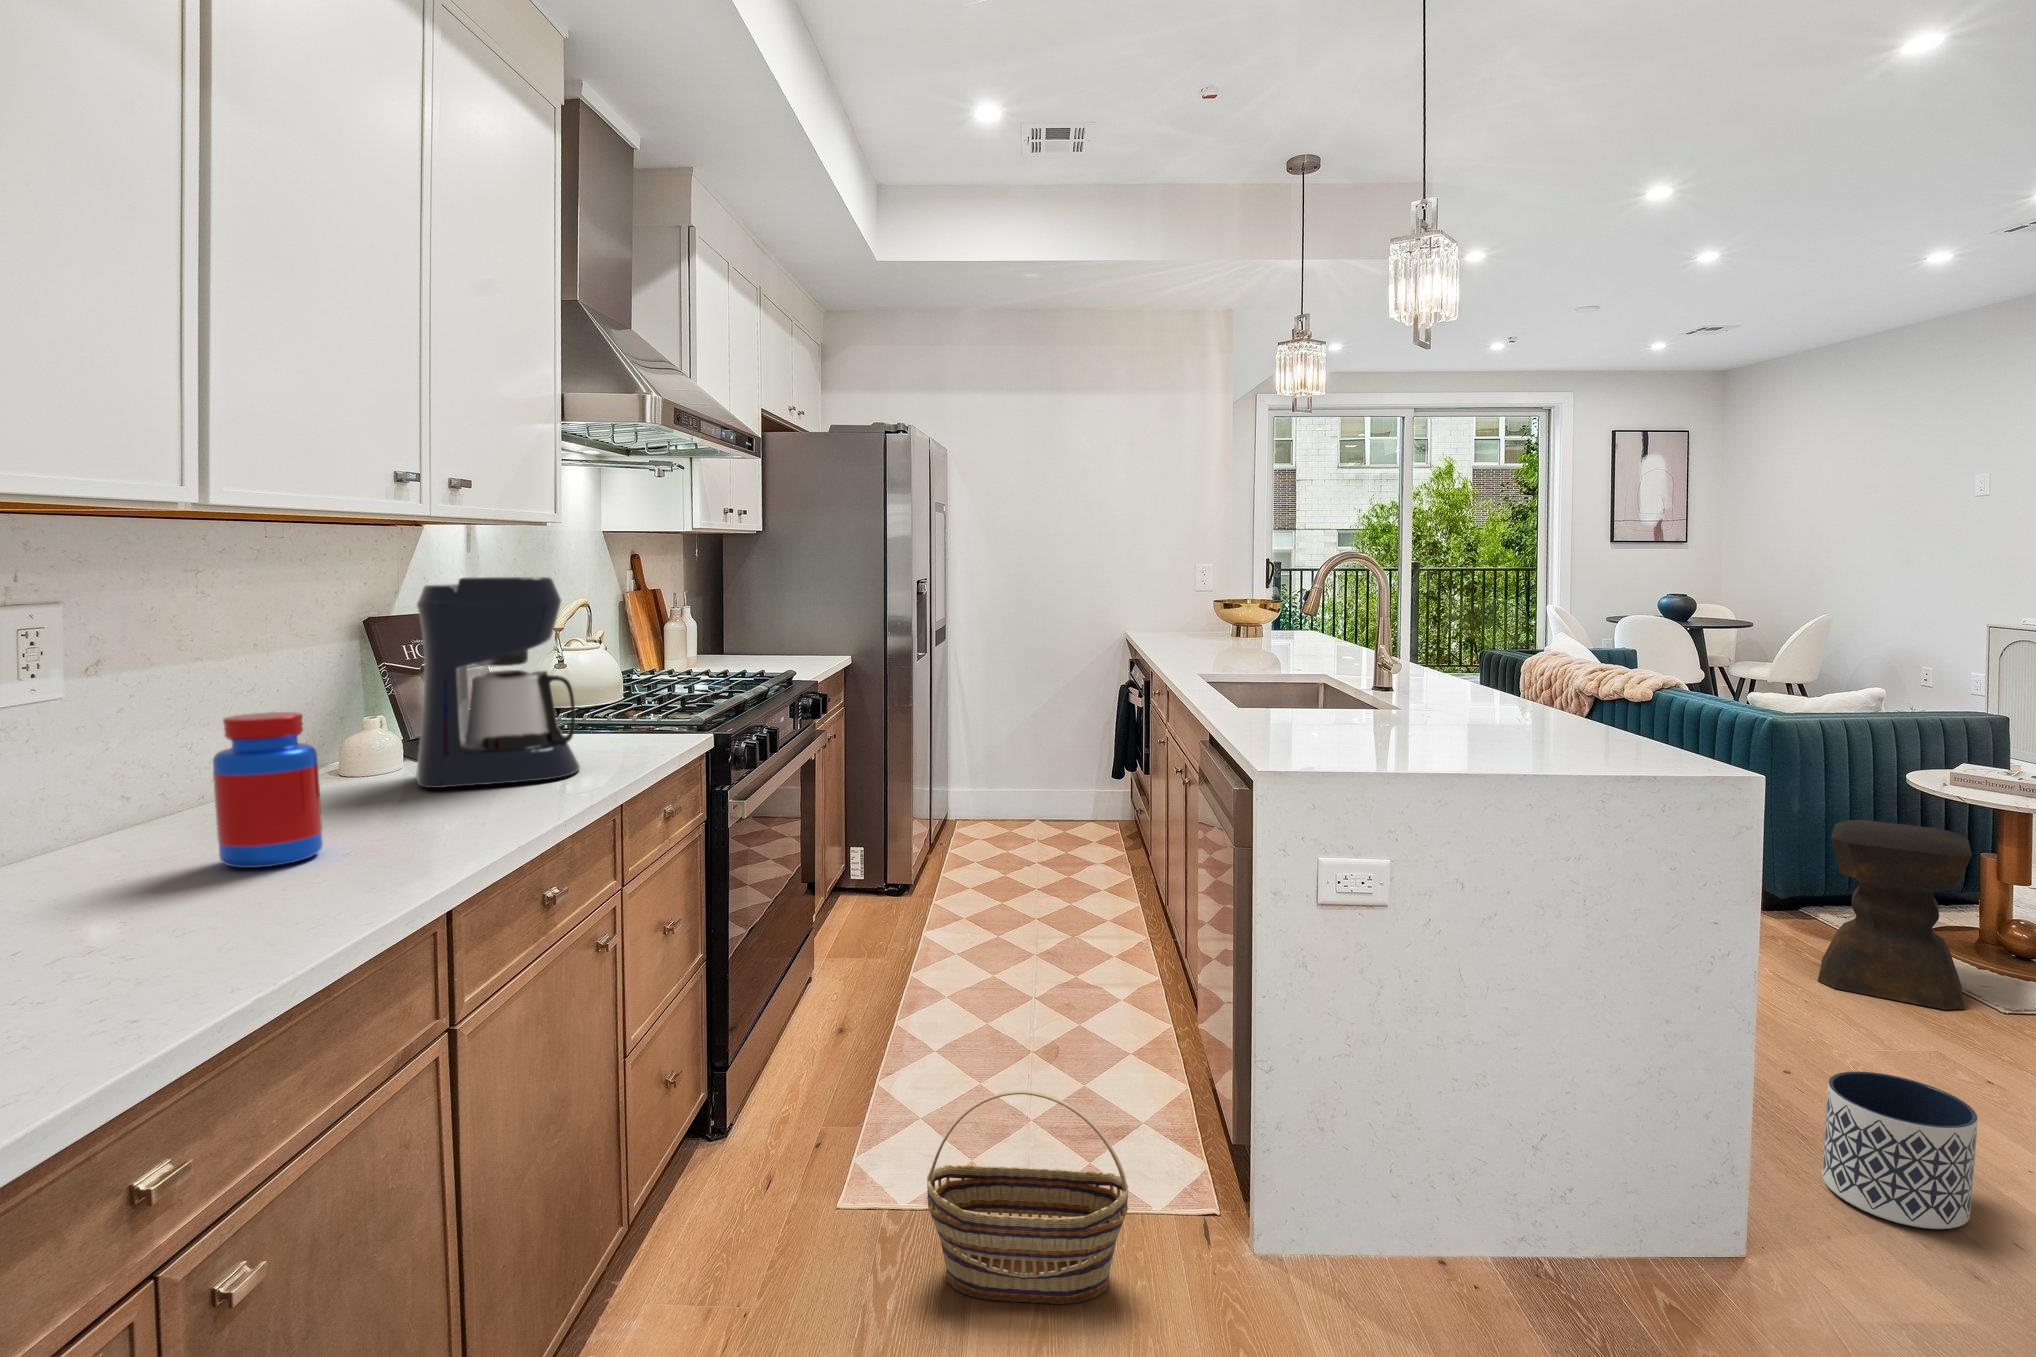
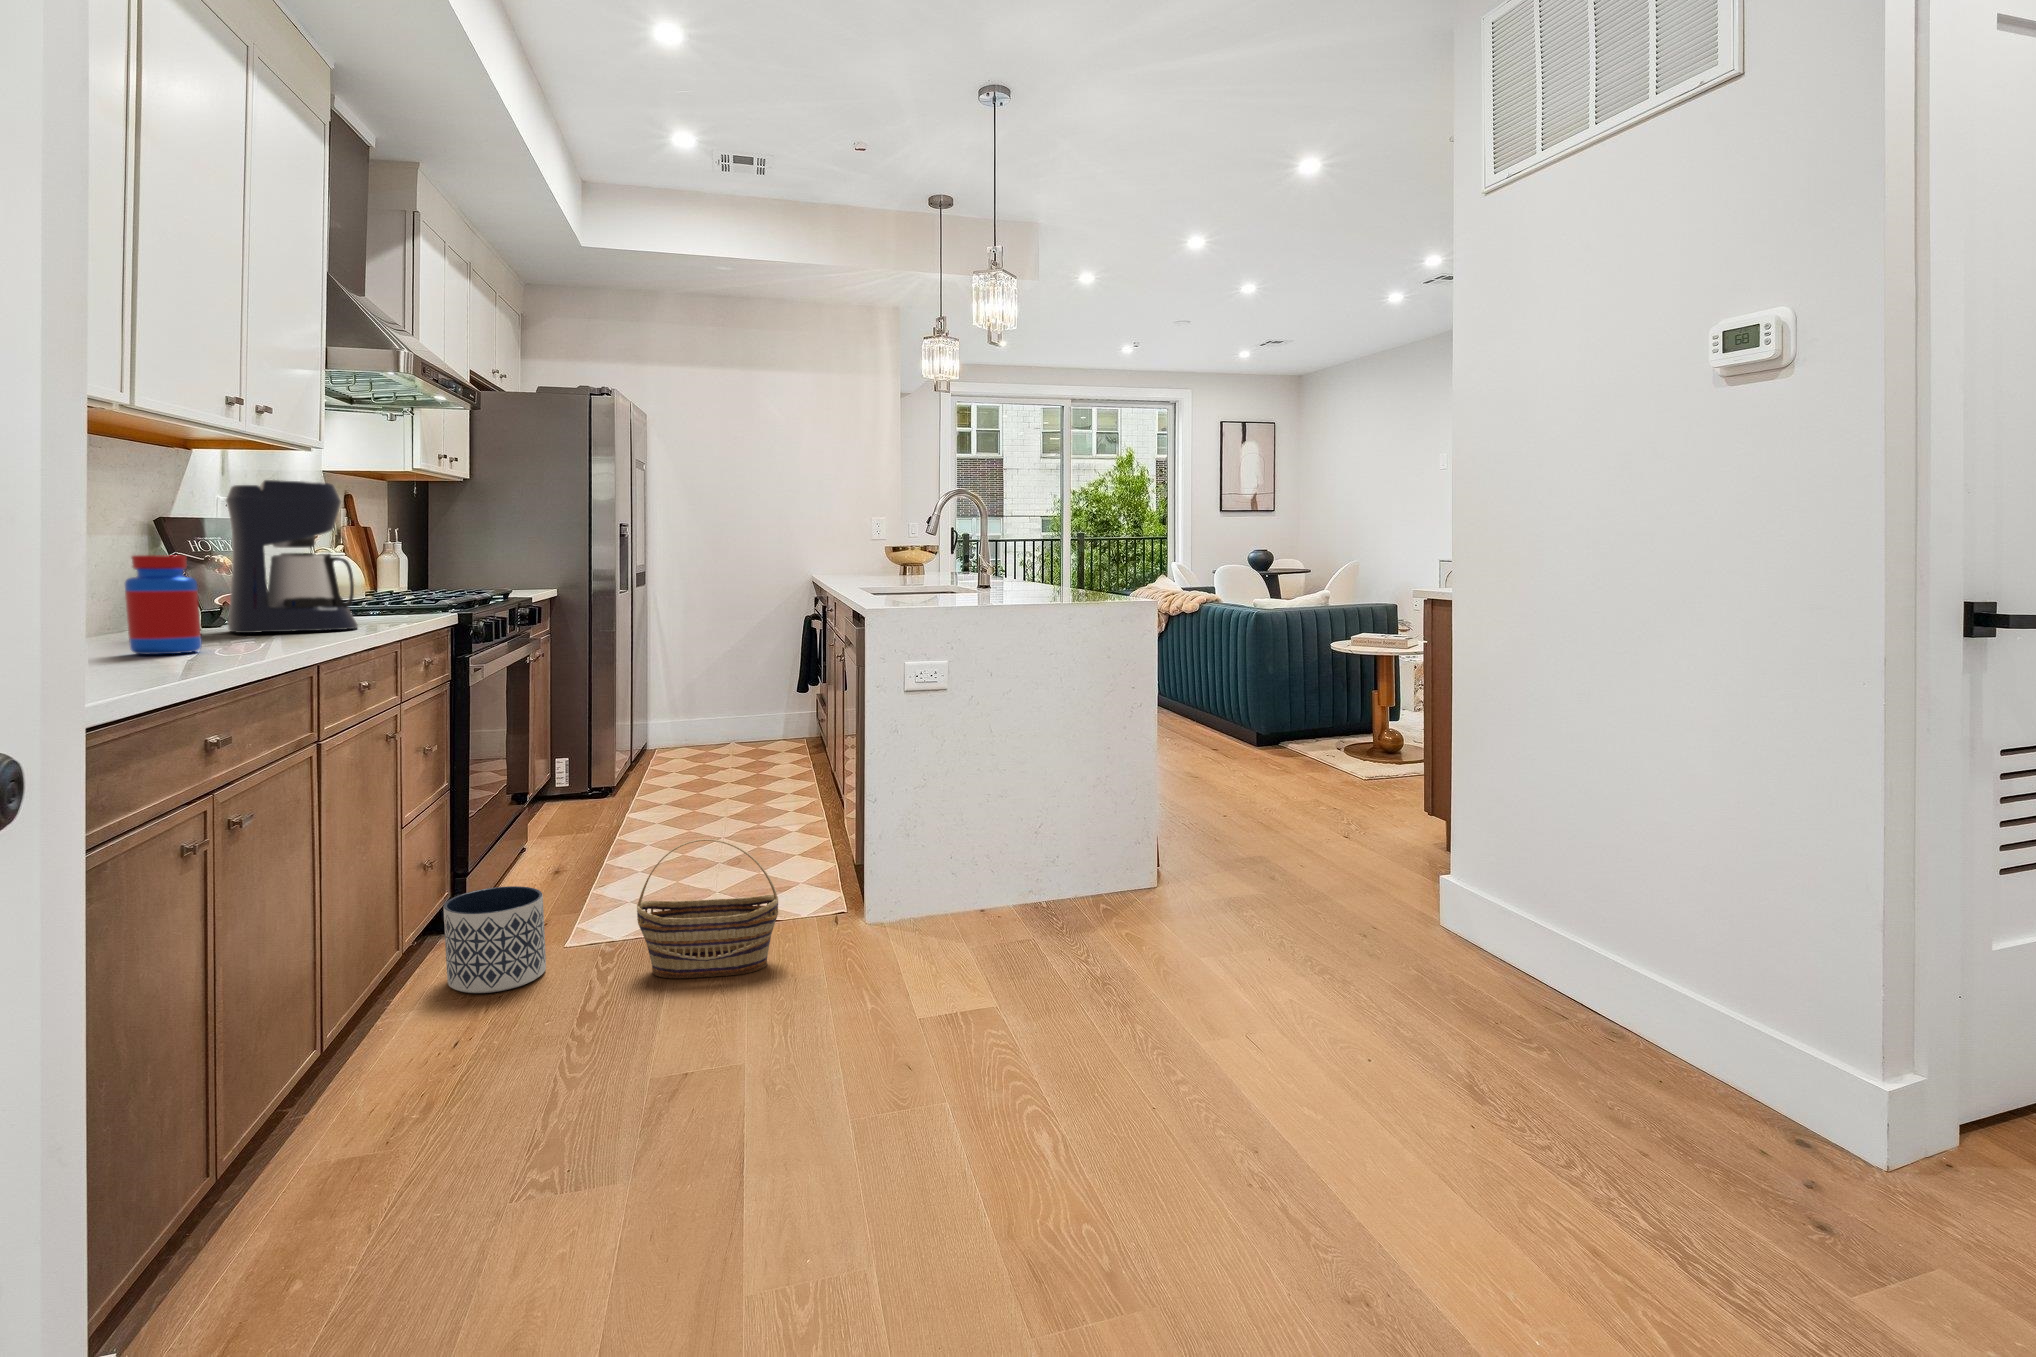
stool: present [1818,820,1972,1010] -> none [1283,691,1370,809]
planter: present [1822,1071,1978,1229] -> present [444,886,546,993]

